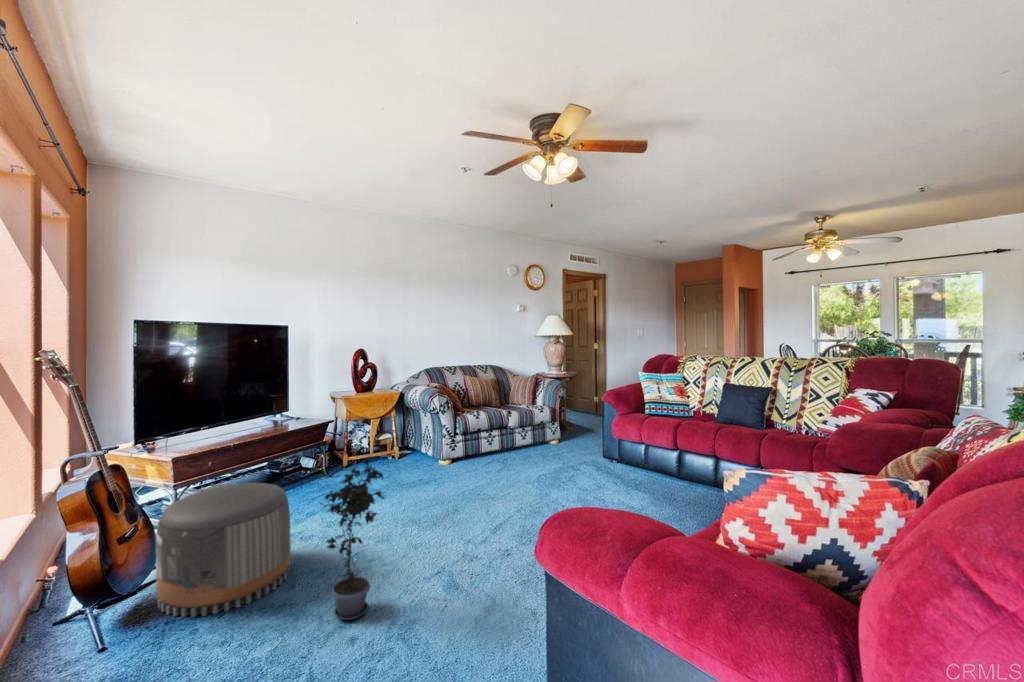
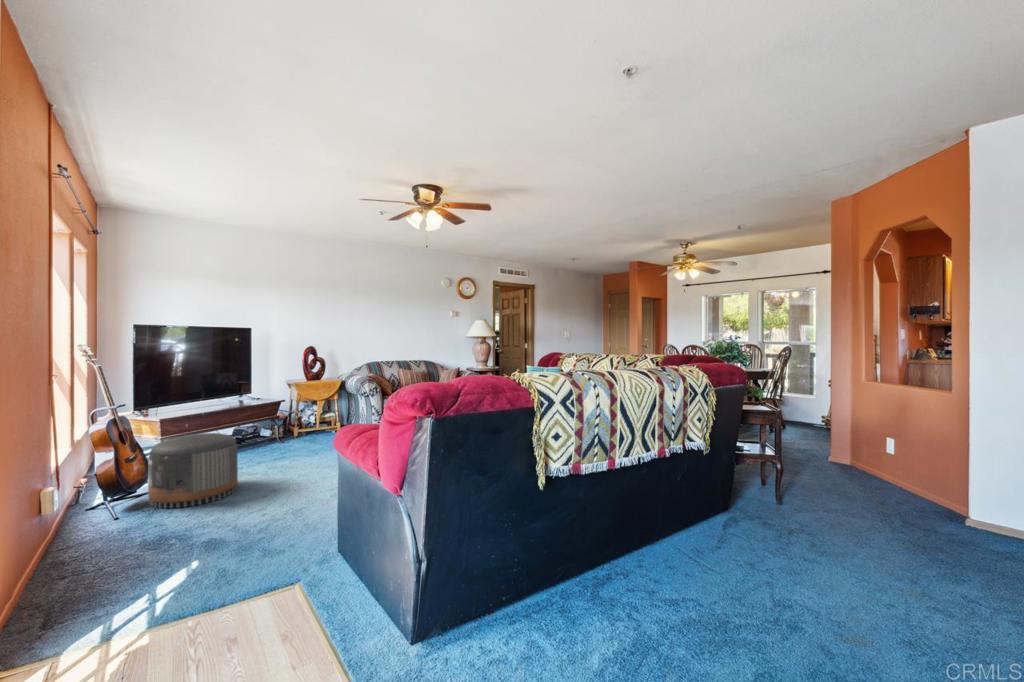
potted plant: present [320,460,384,620] -> none [247,413,292,509]

